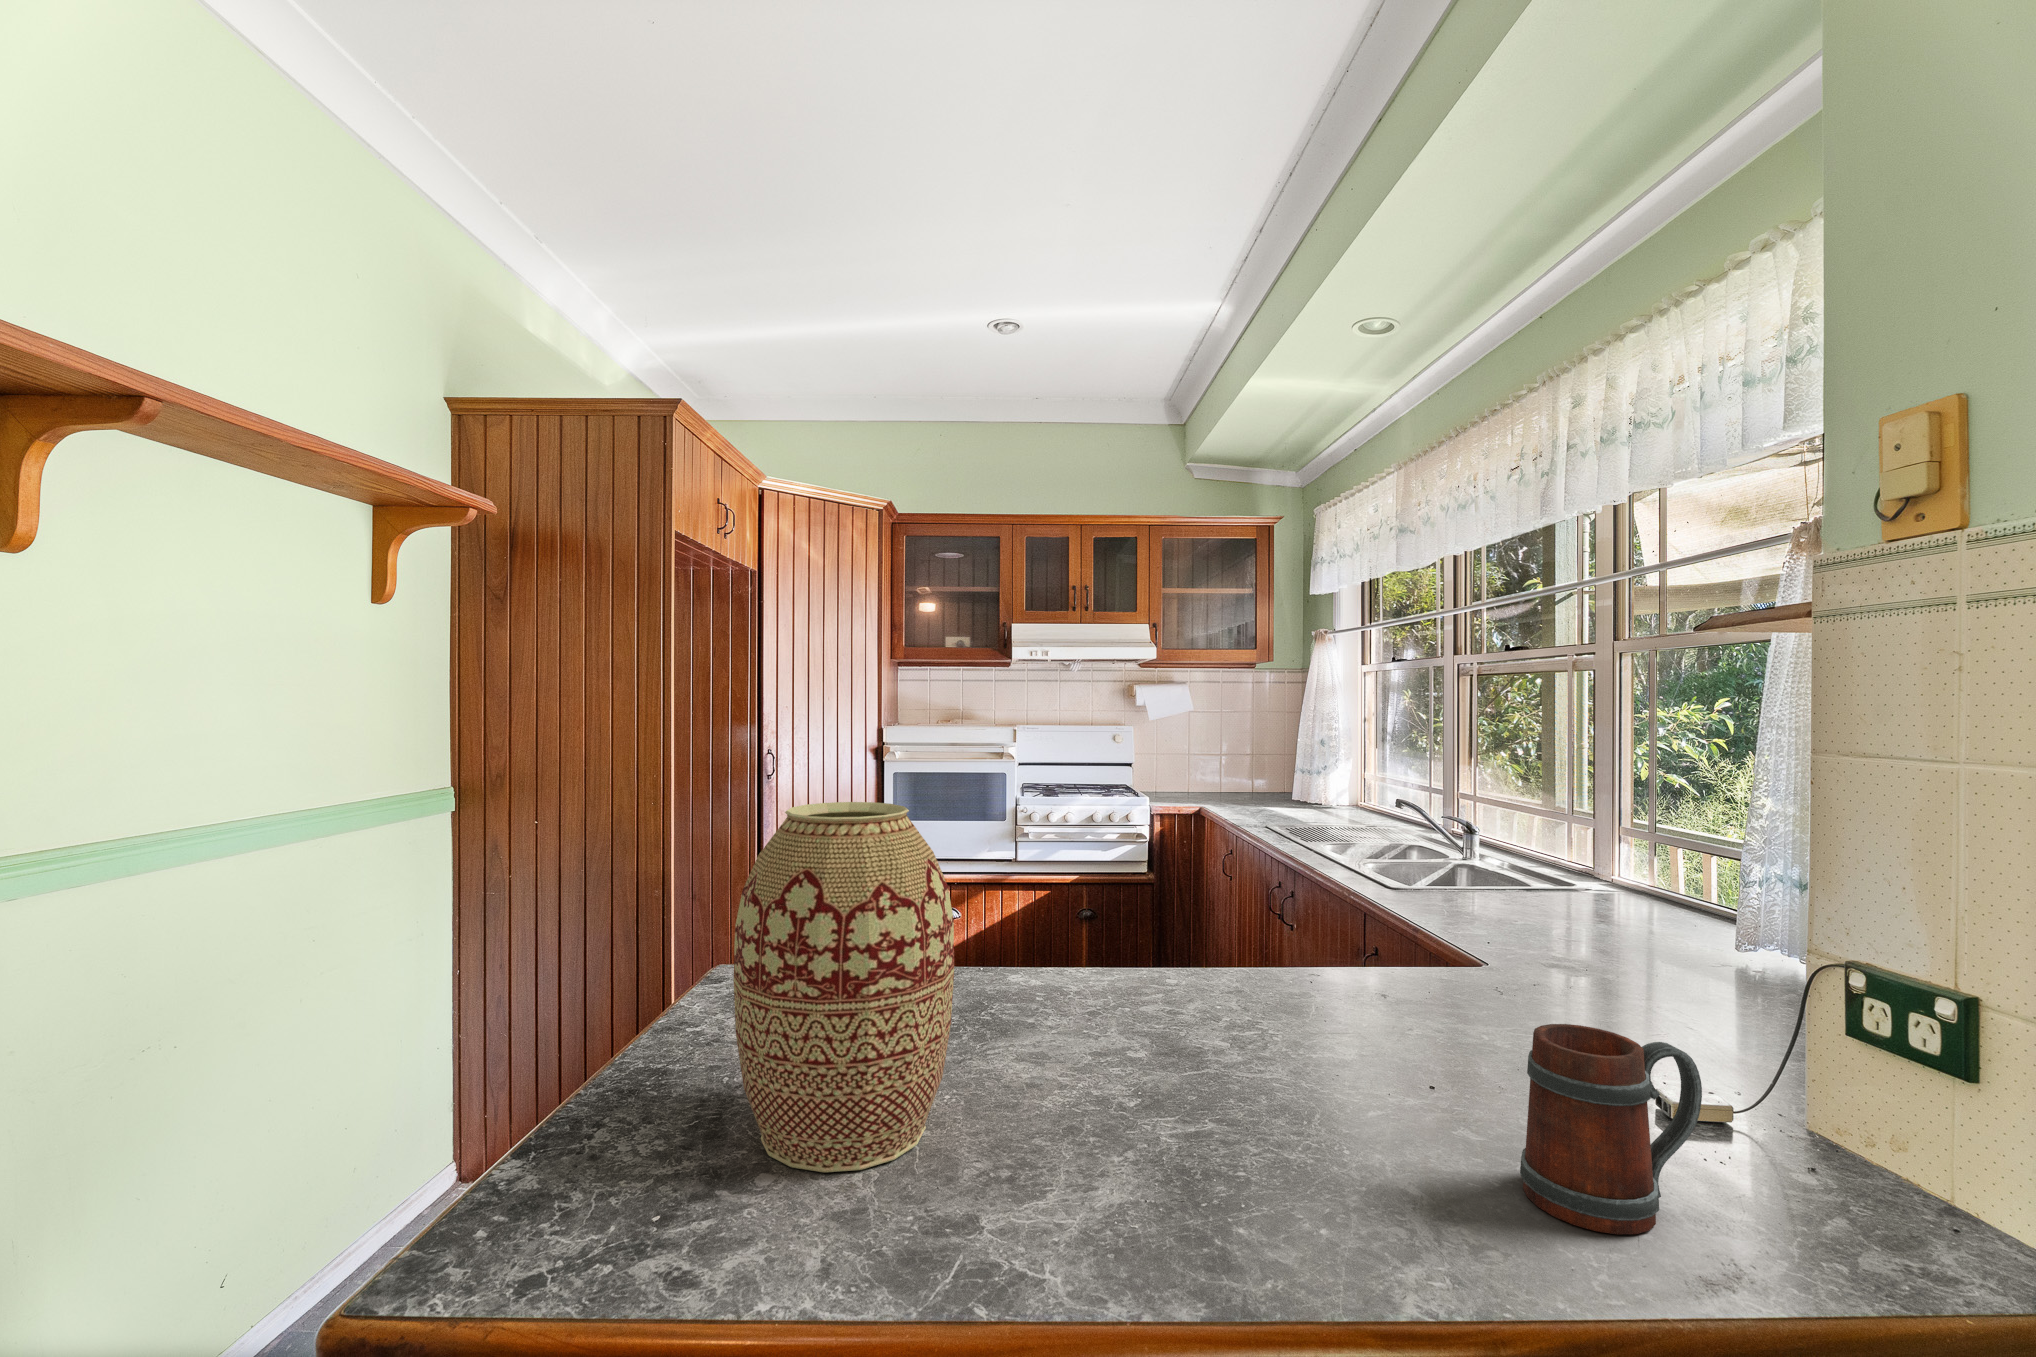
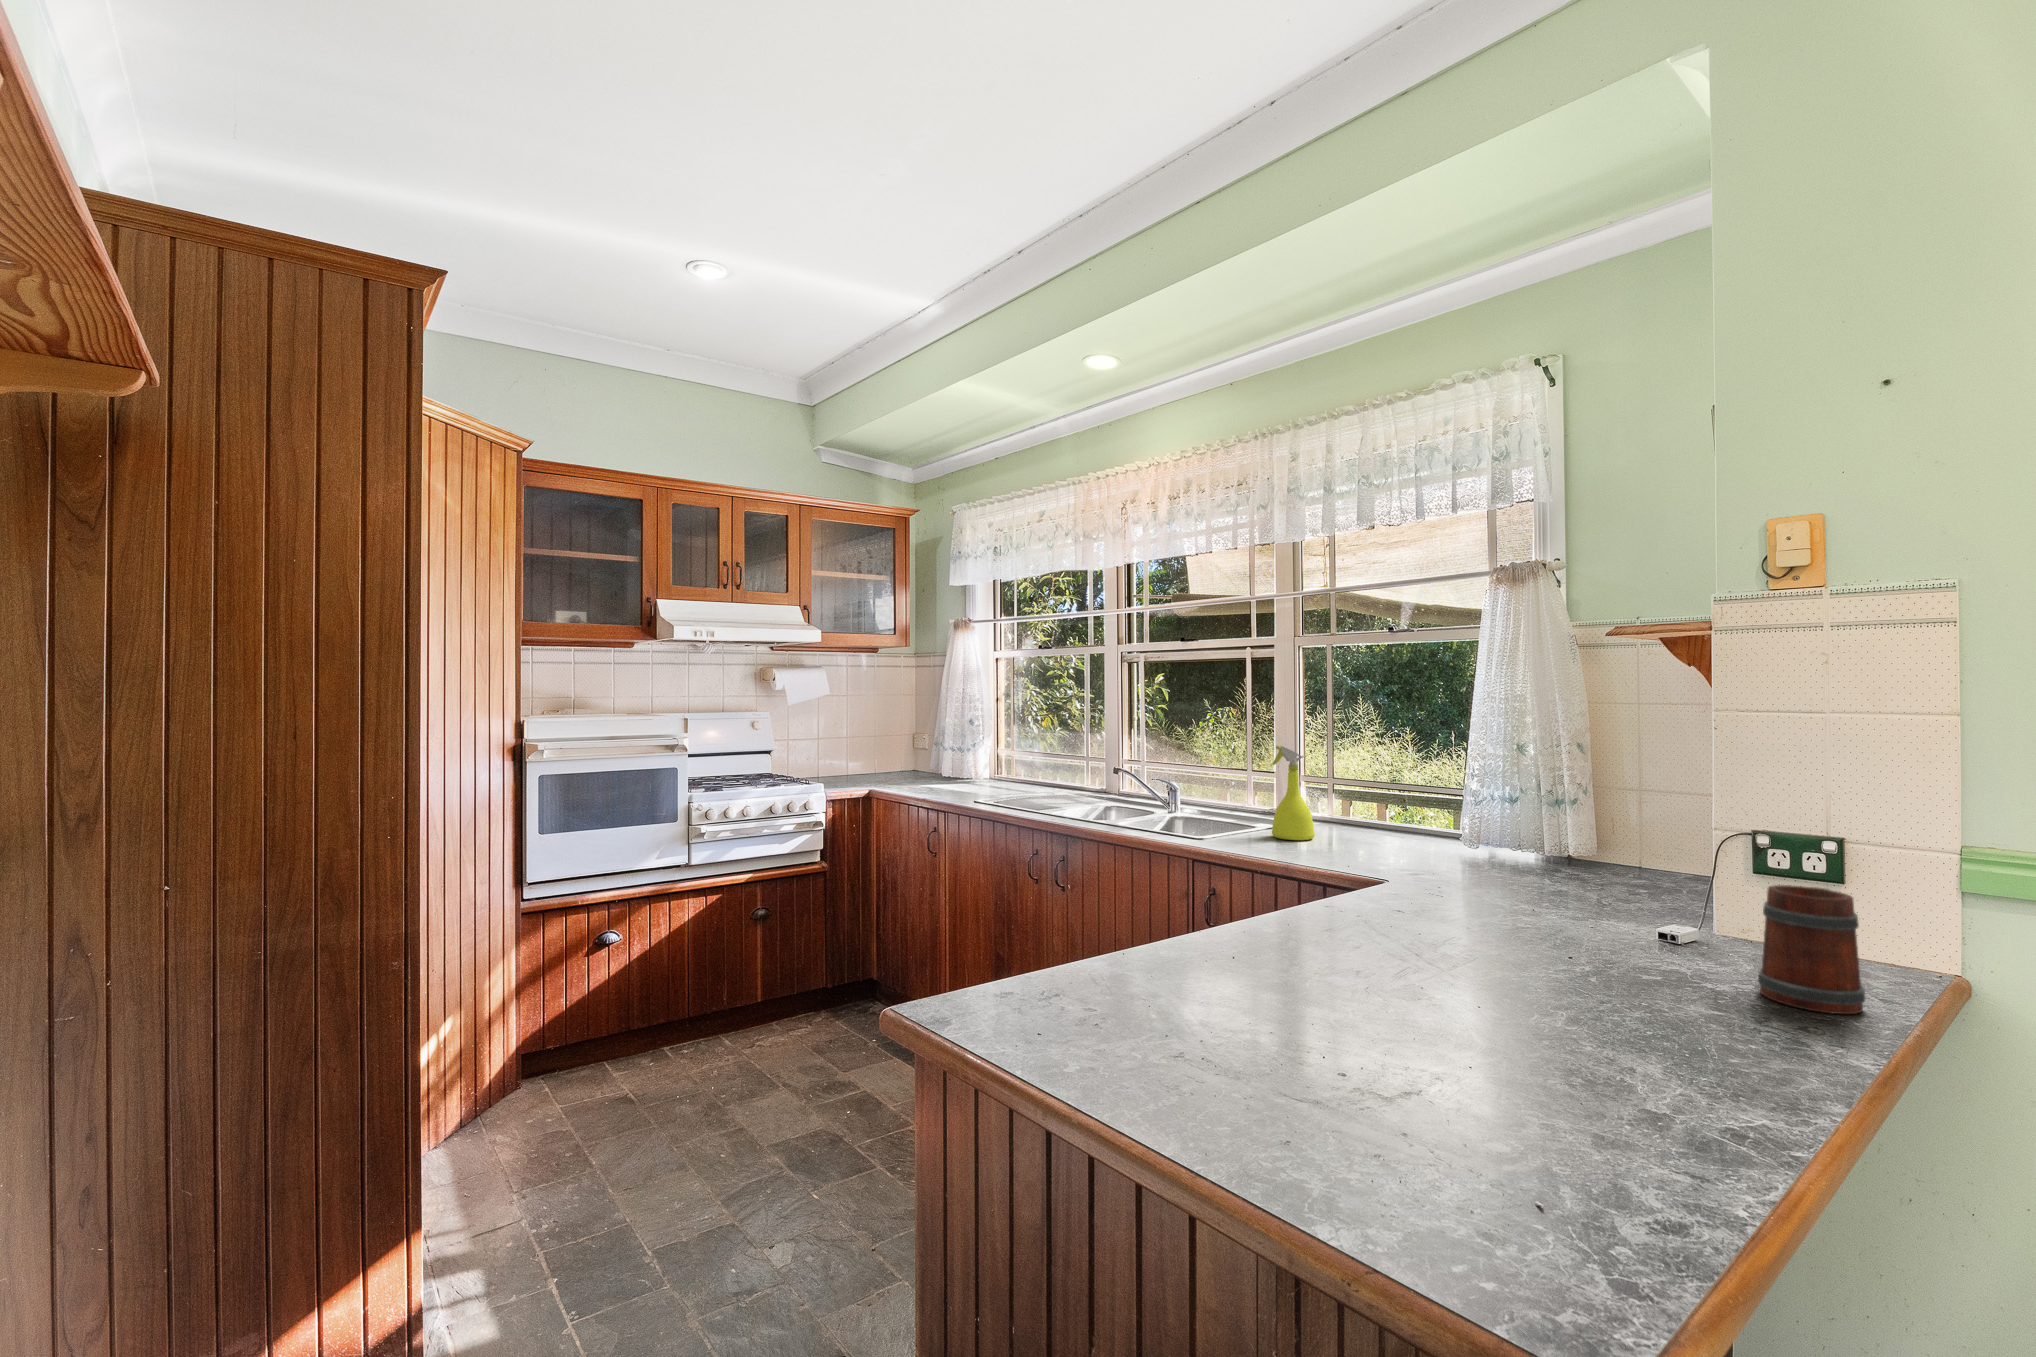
spray bottle: none [1511,786,1575,912] -> present [1272,746,1315,840]
vase: present [733,802,954,1172] -> none [1368,765,1630,1158]

